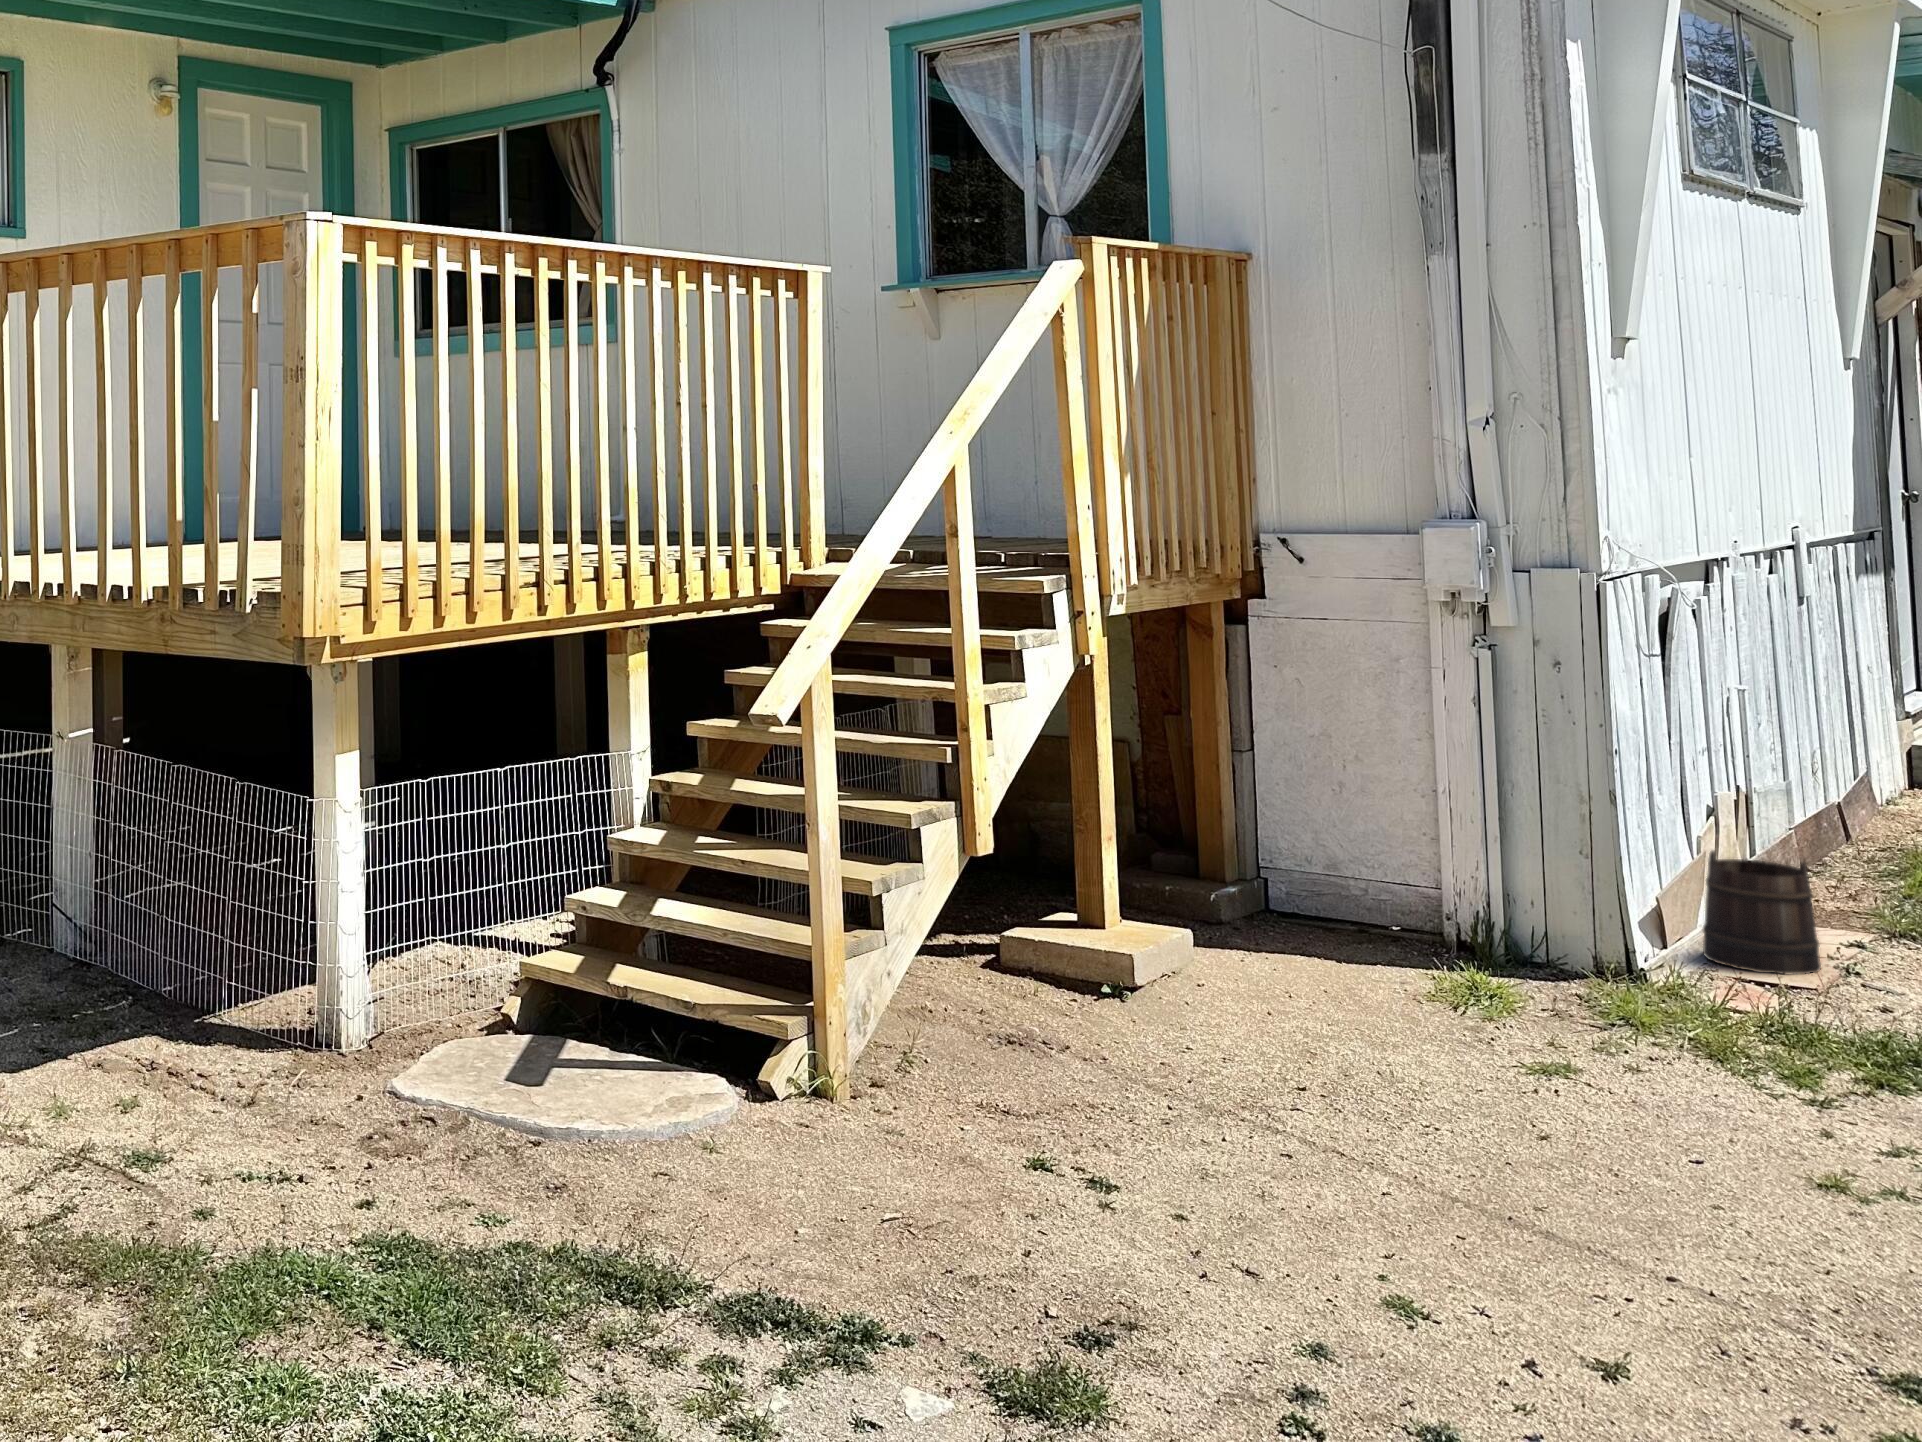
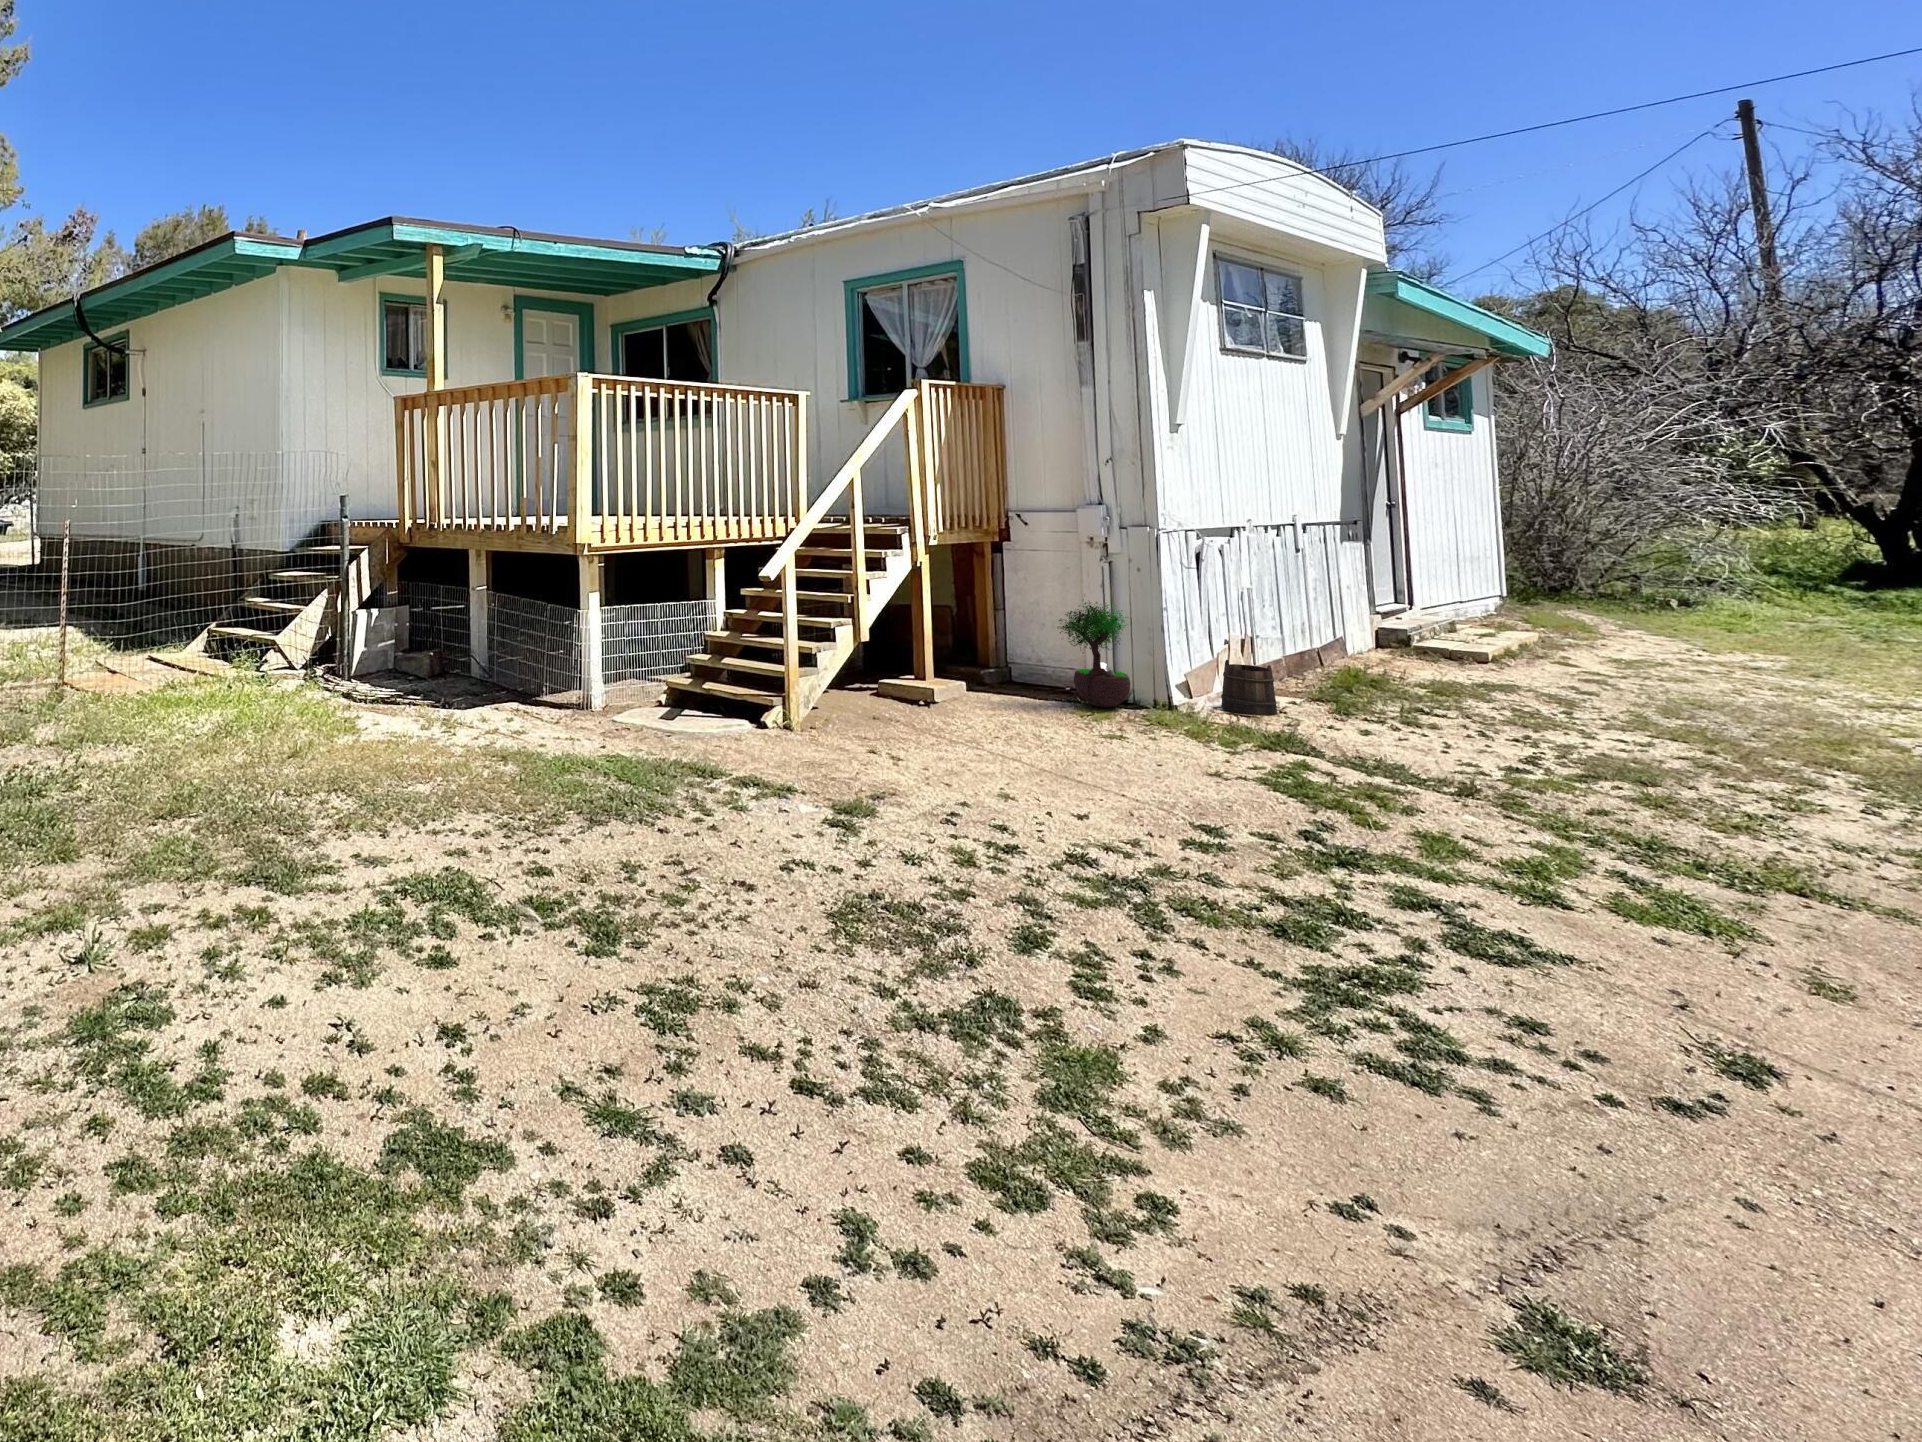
potted tree: none [1383,718,1549,974] -> present [1057,594,1130,707]

